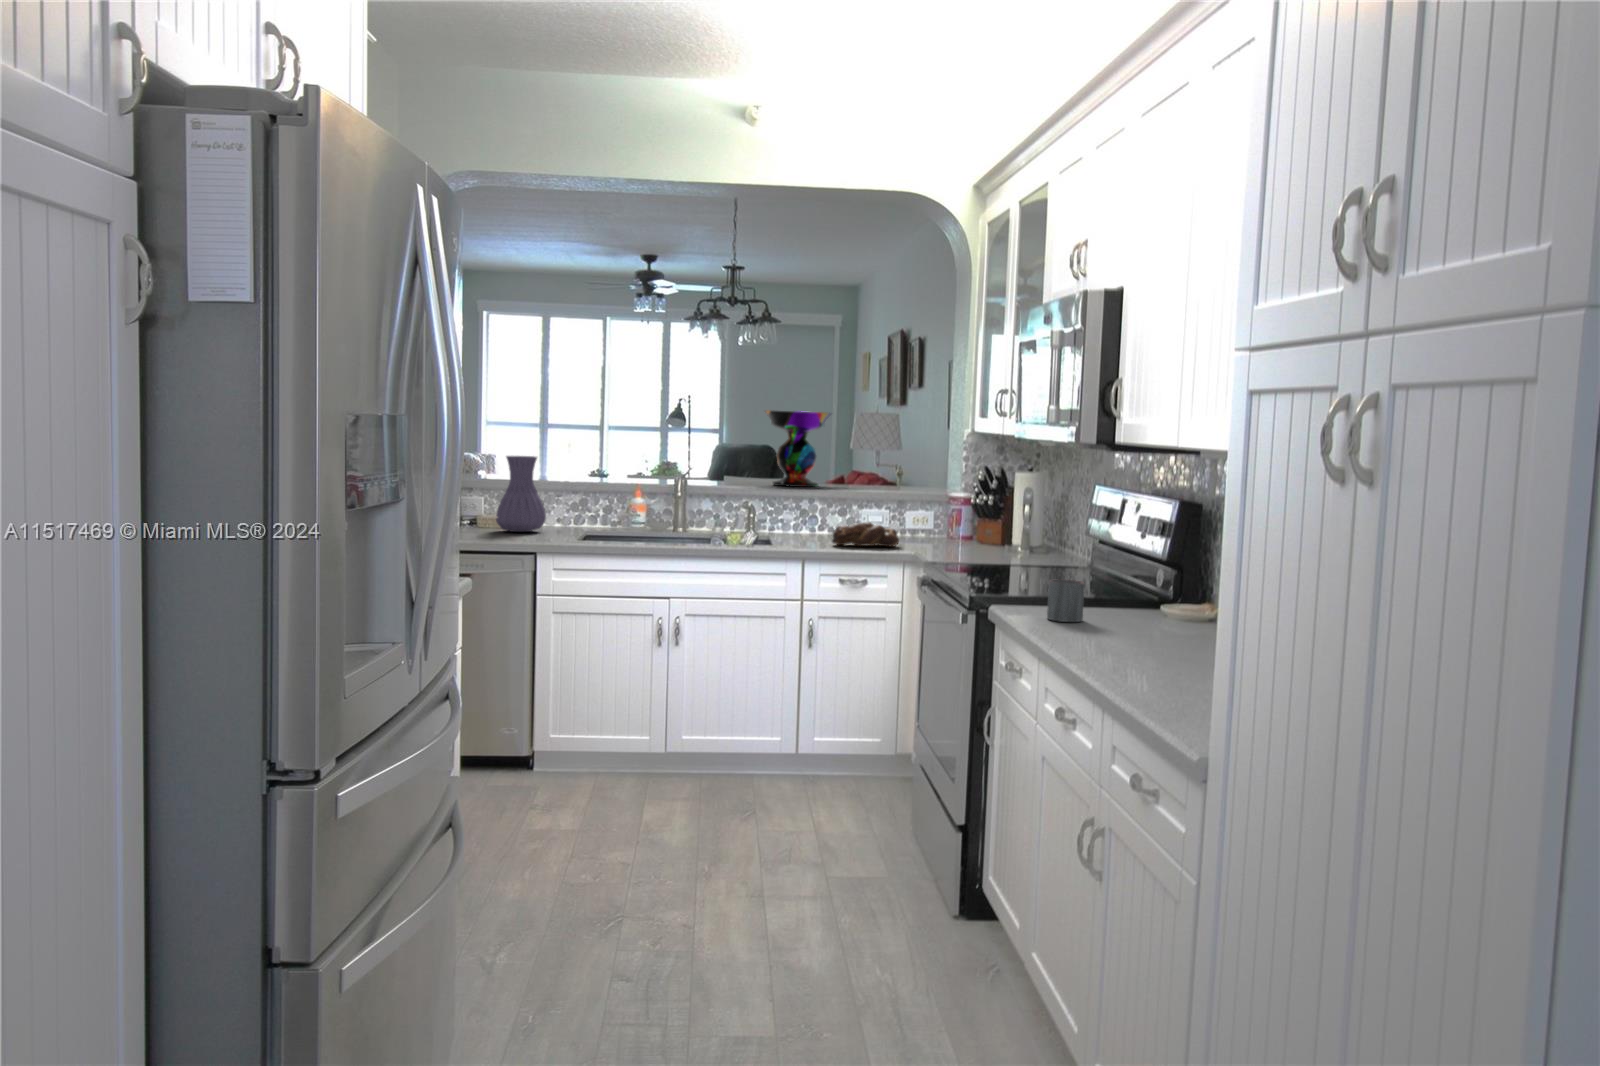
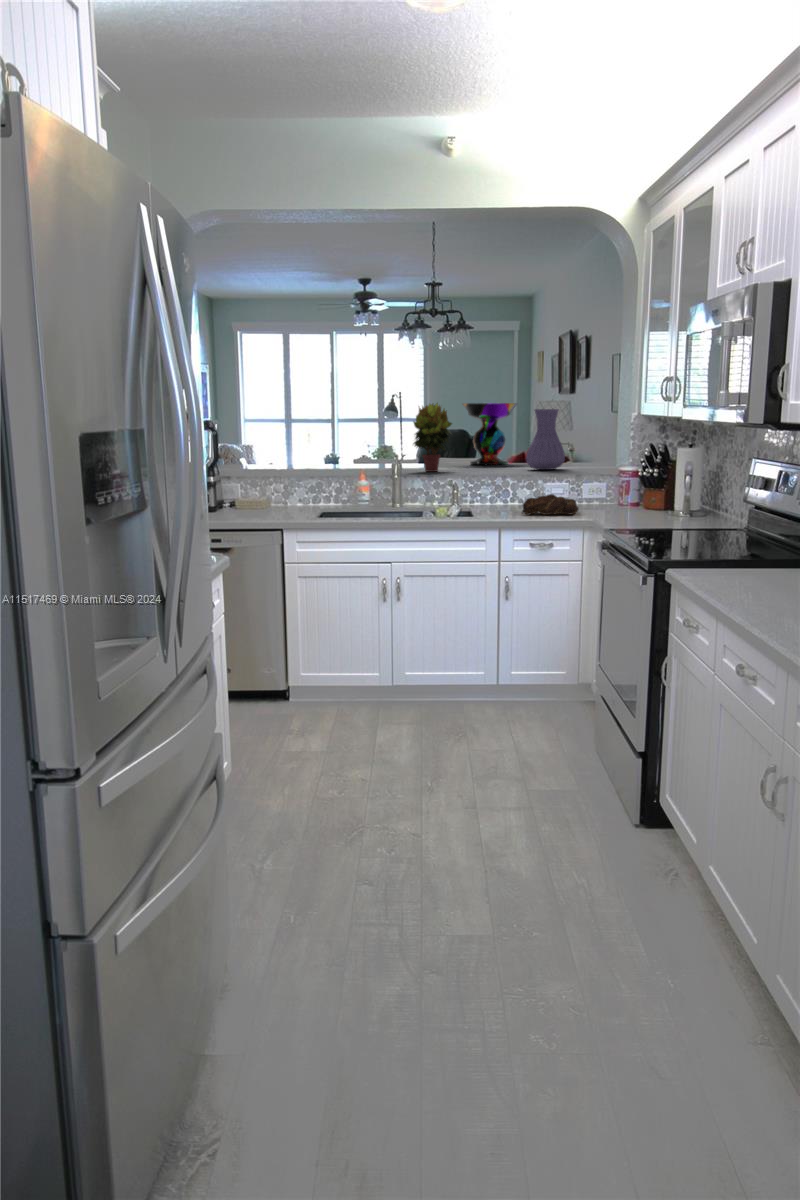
potted plant: none [699,407,754,491] -> present [413,403,452,472]
vase: present [496,456,546,532] -> present [526,409,565,470]
mug: present [1047,579,1085,622] -> none [722,547,757,585]

